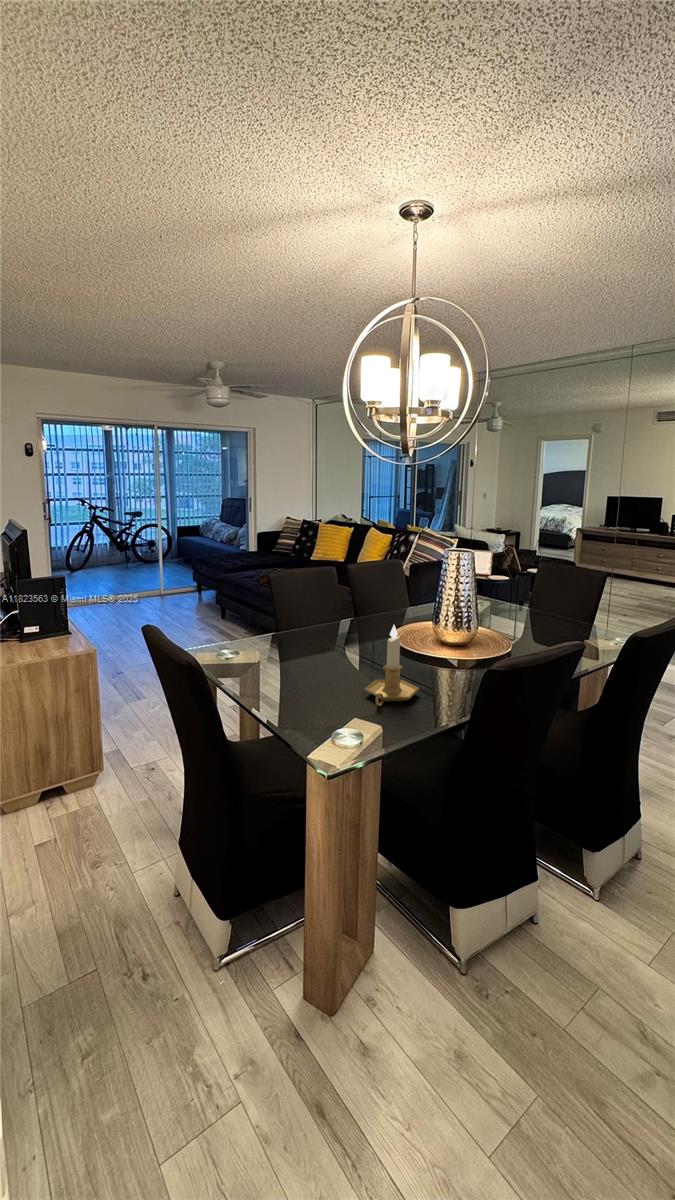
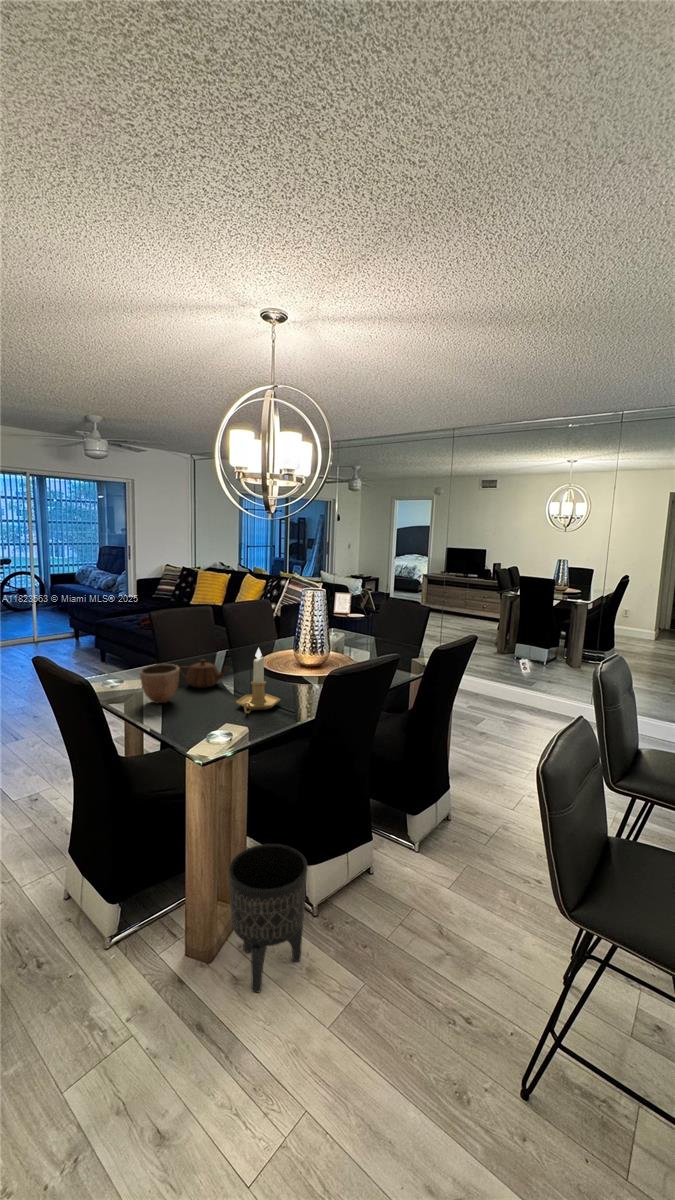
teapot: none [298,632,358,666] -> present [179,660,229,688]
decorative bowl: none [254,638,299,685] -> present [140,664,179,704]
planter: none [358,879,459,1068] -> present [229,844,307,992]

